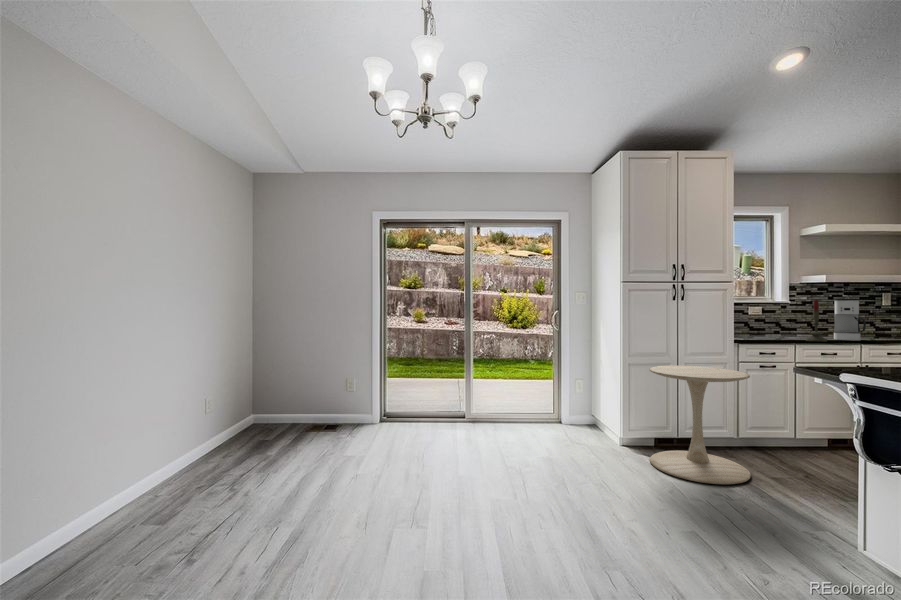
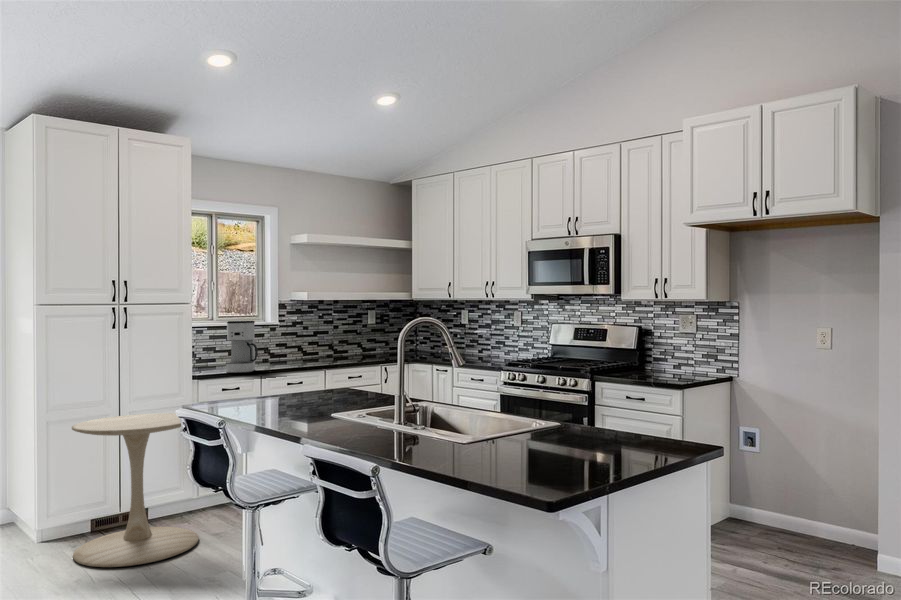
coffee maker: present [834,299,866,341] -> present [226,321,258,373]
candle: present [806,300,827,342] -> none [282,320,301,370]

